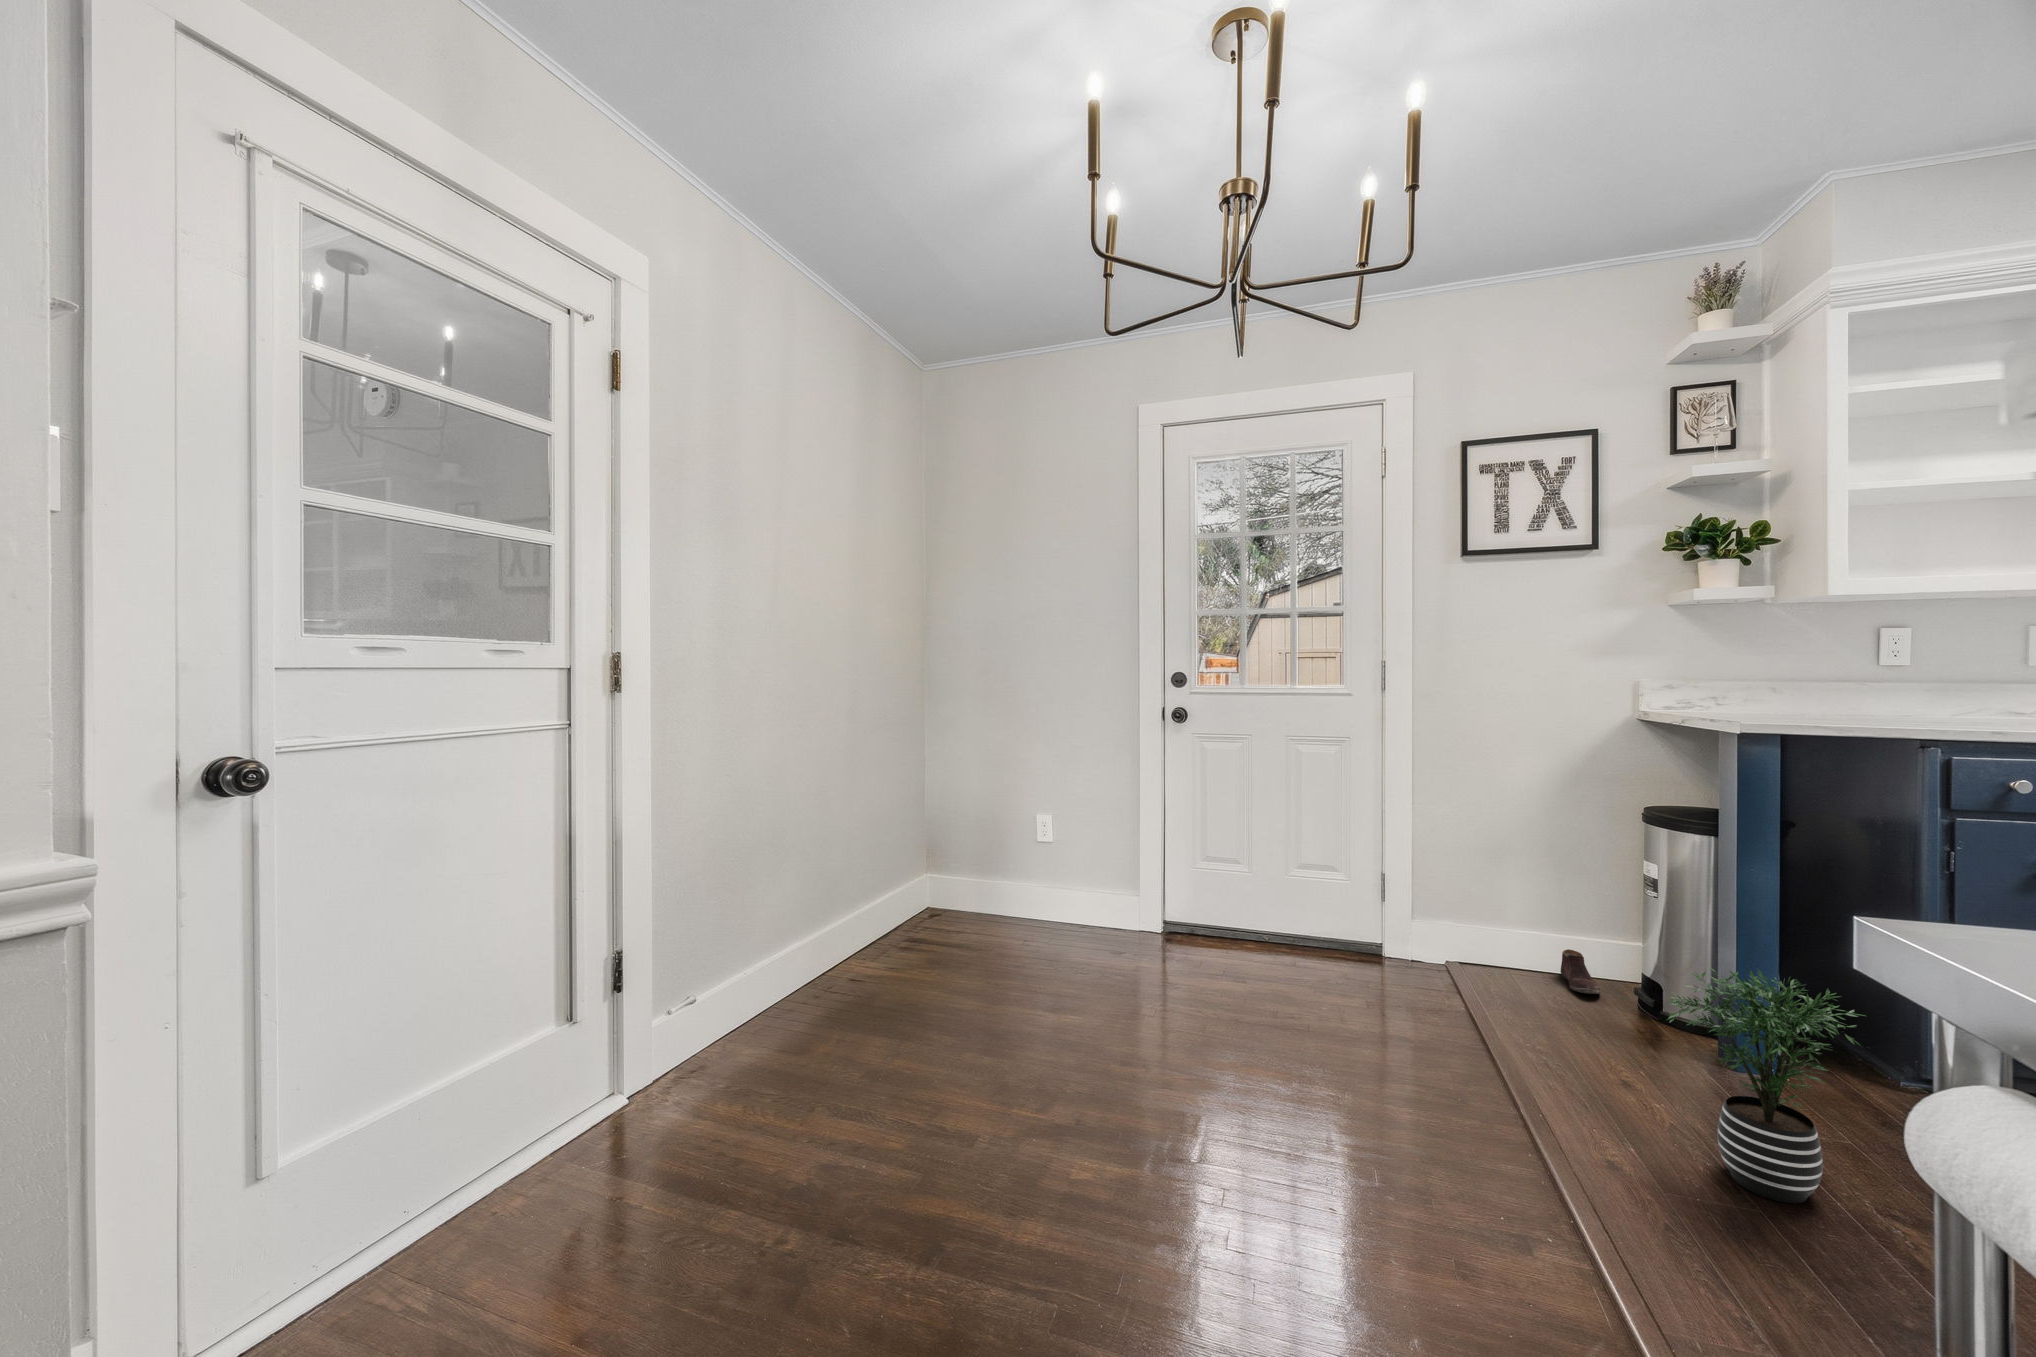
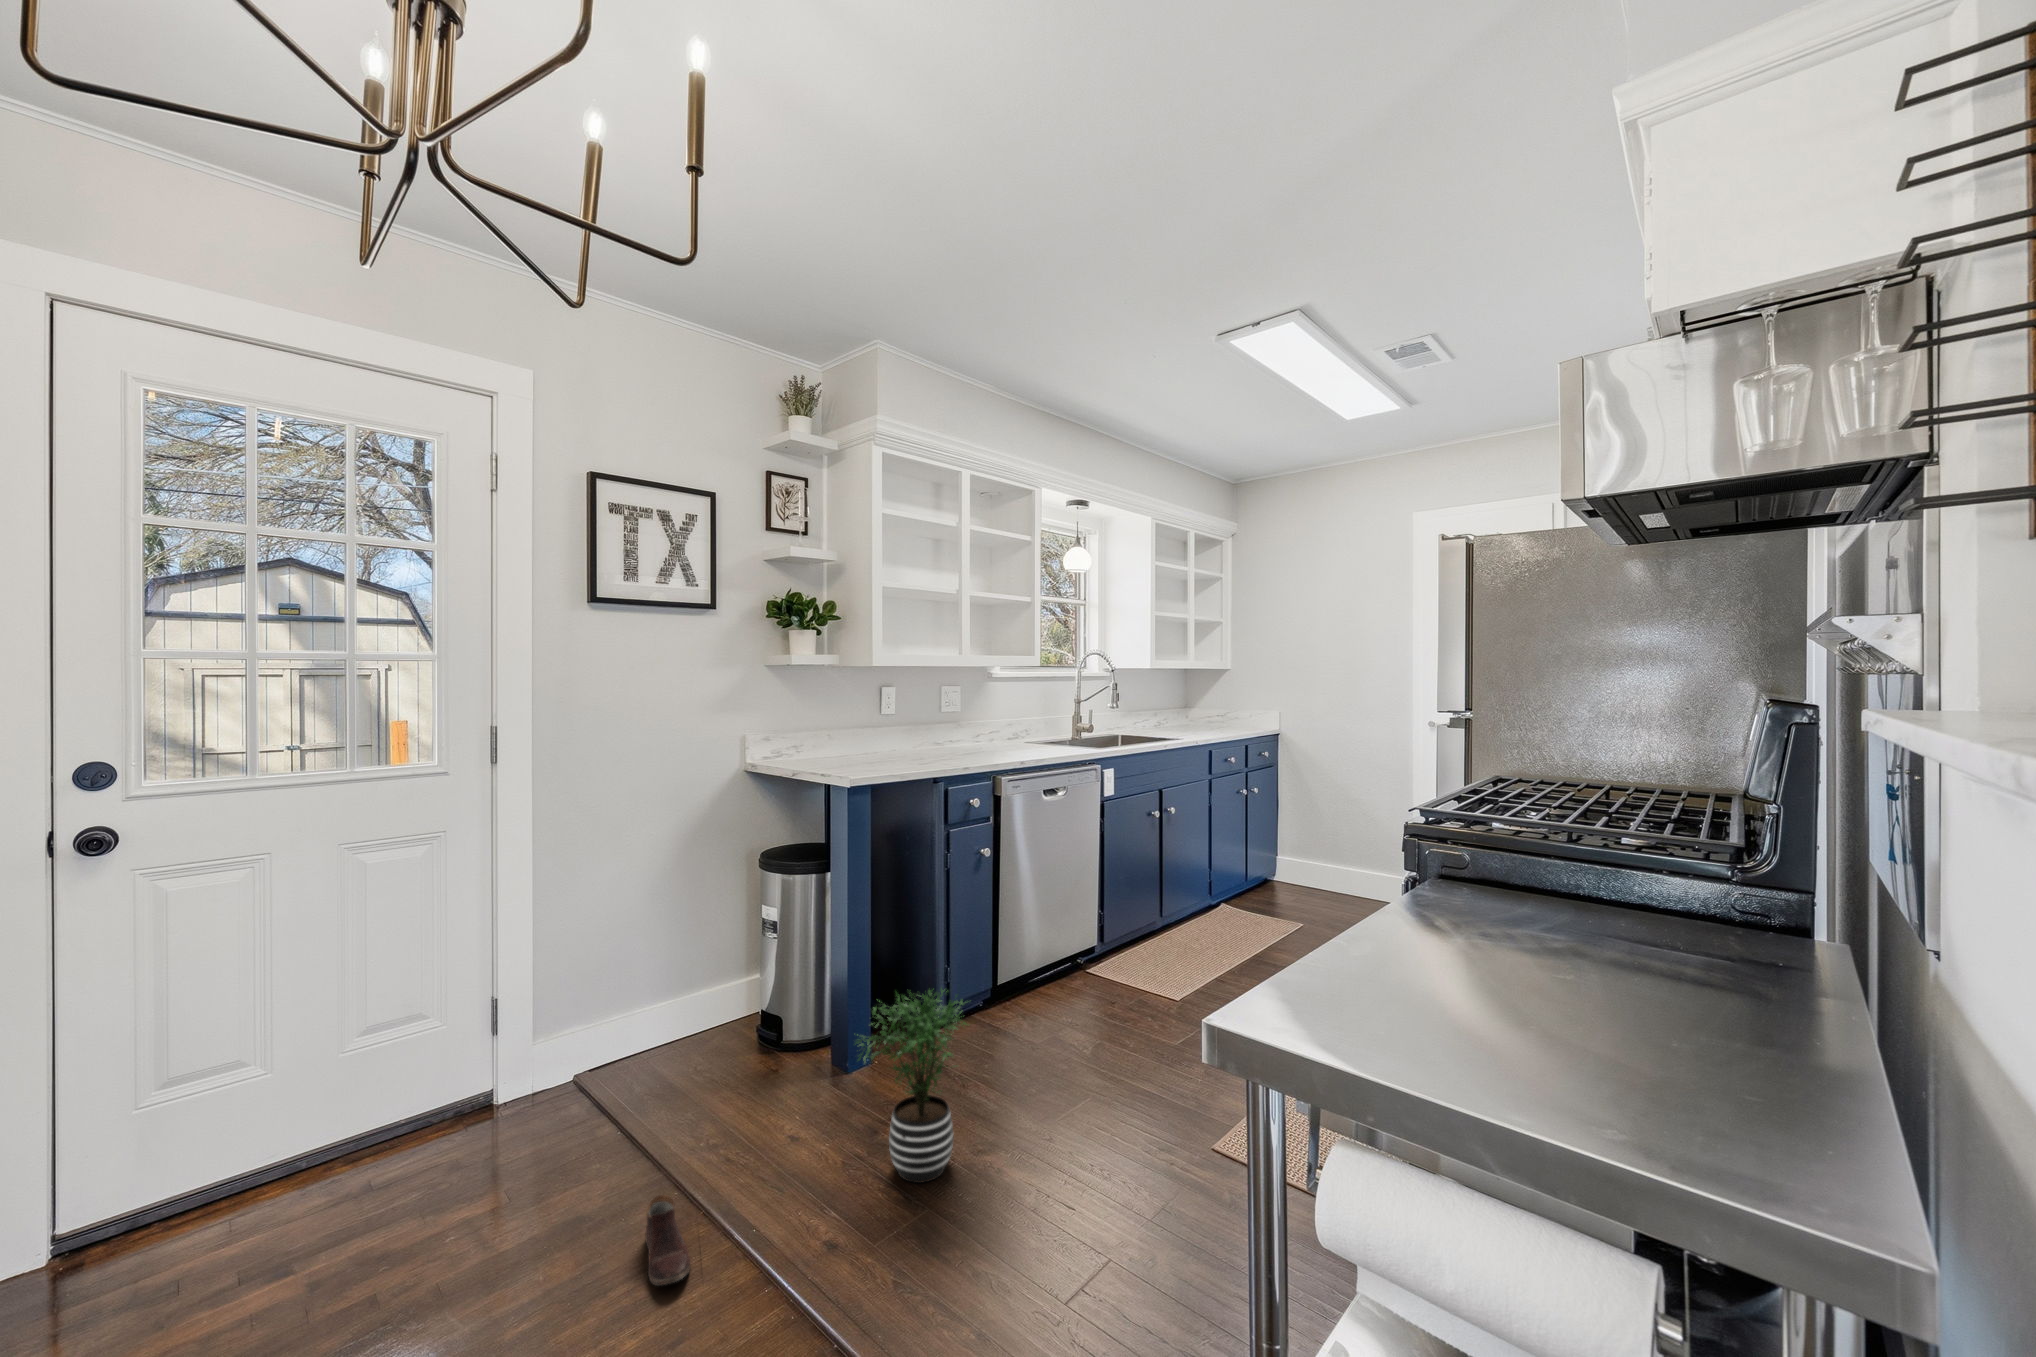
shoe: present [1561,949,1601,994] -> present [646,1195,690,1286]

